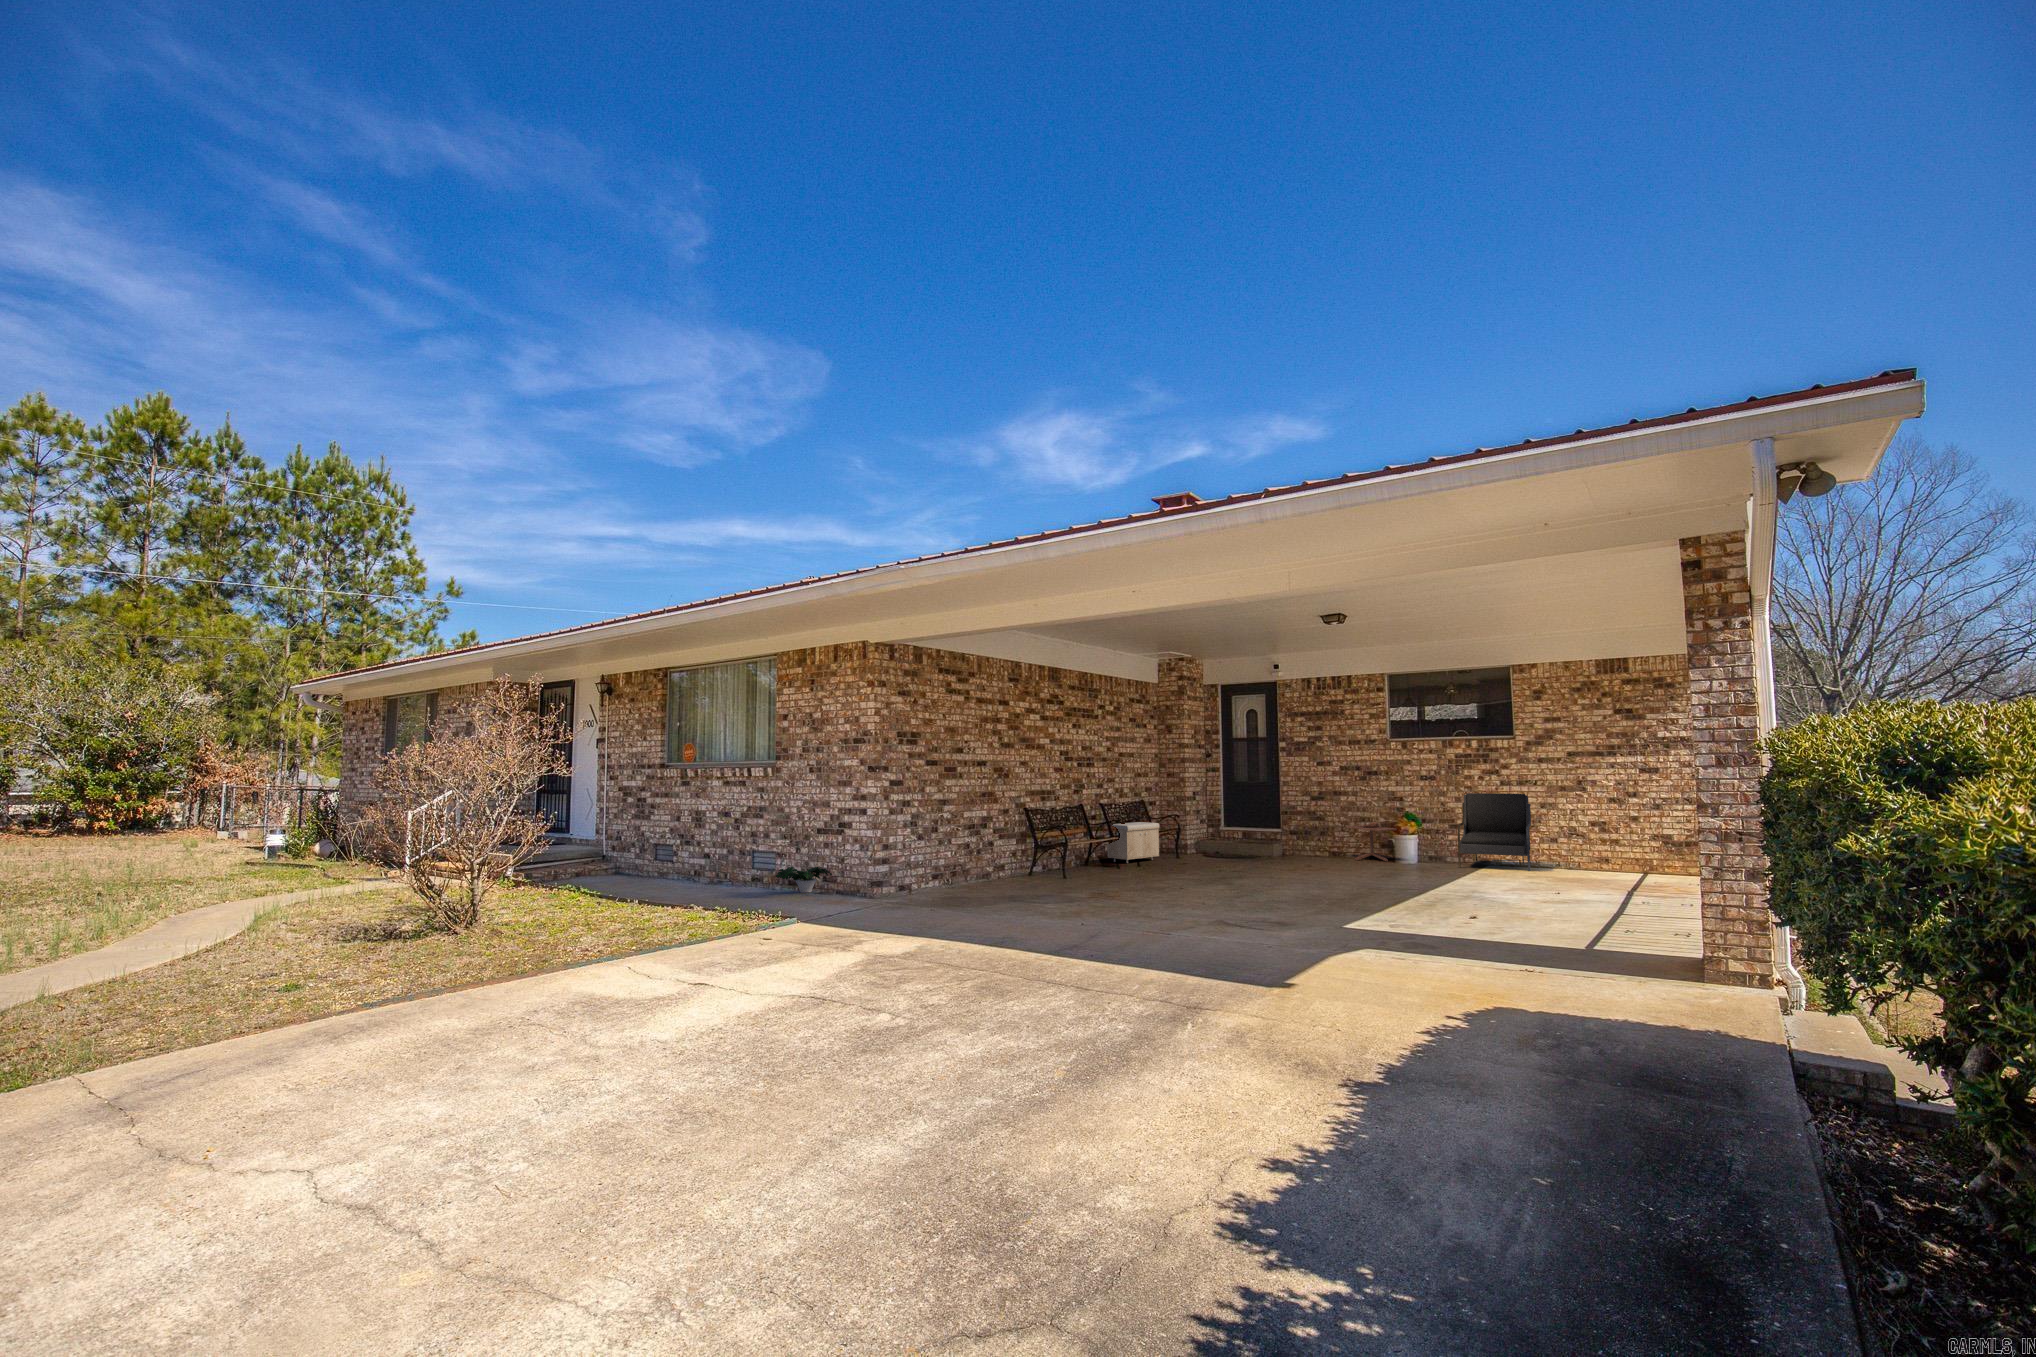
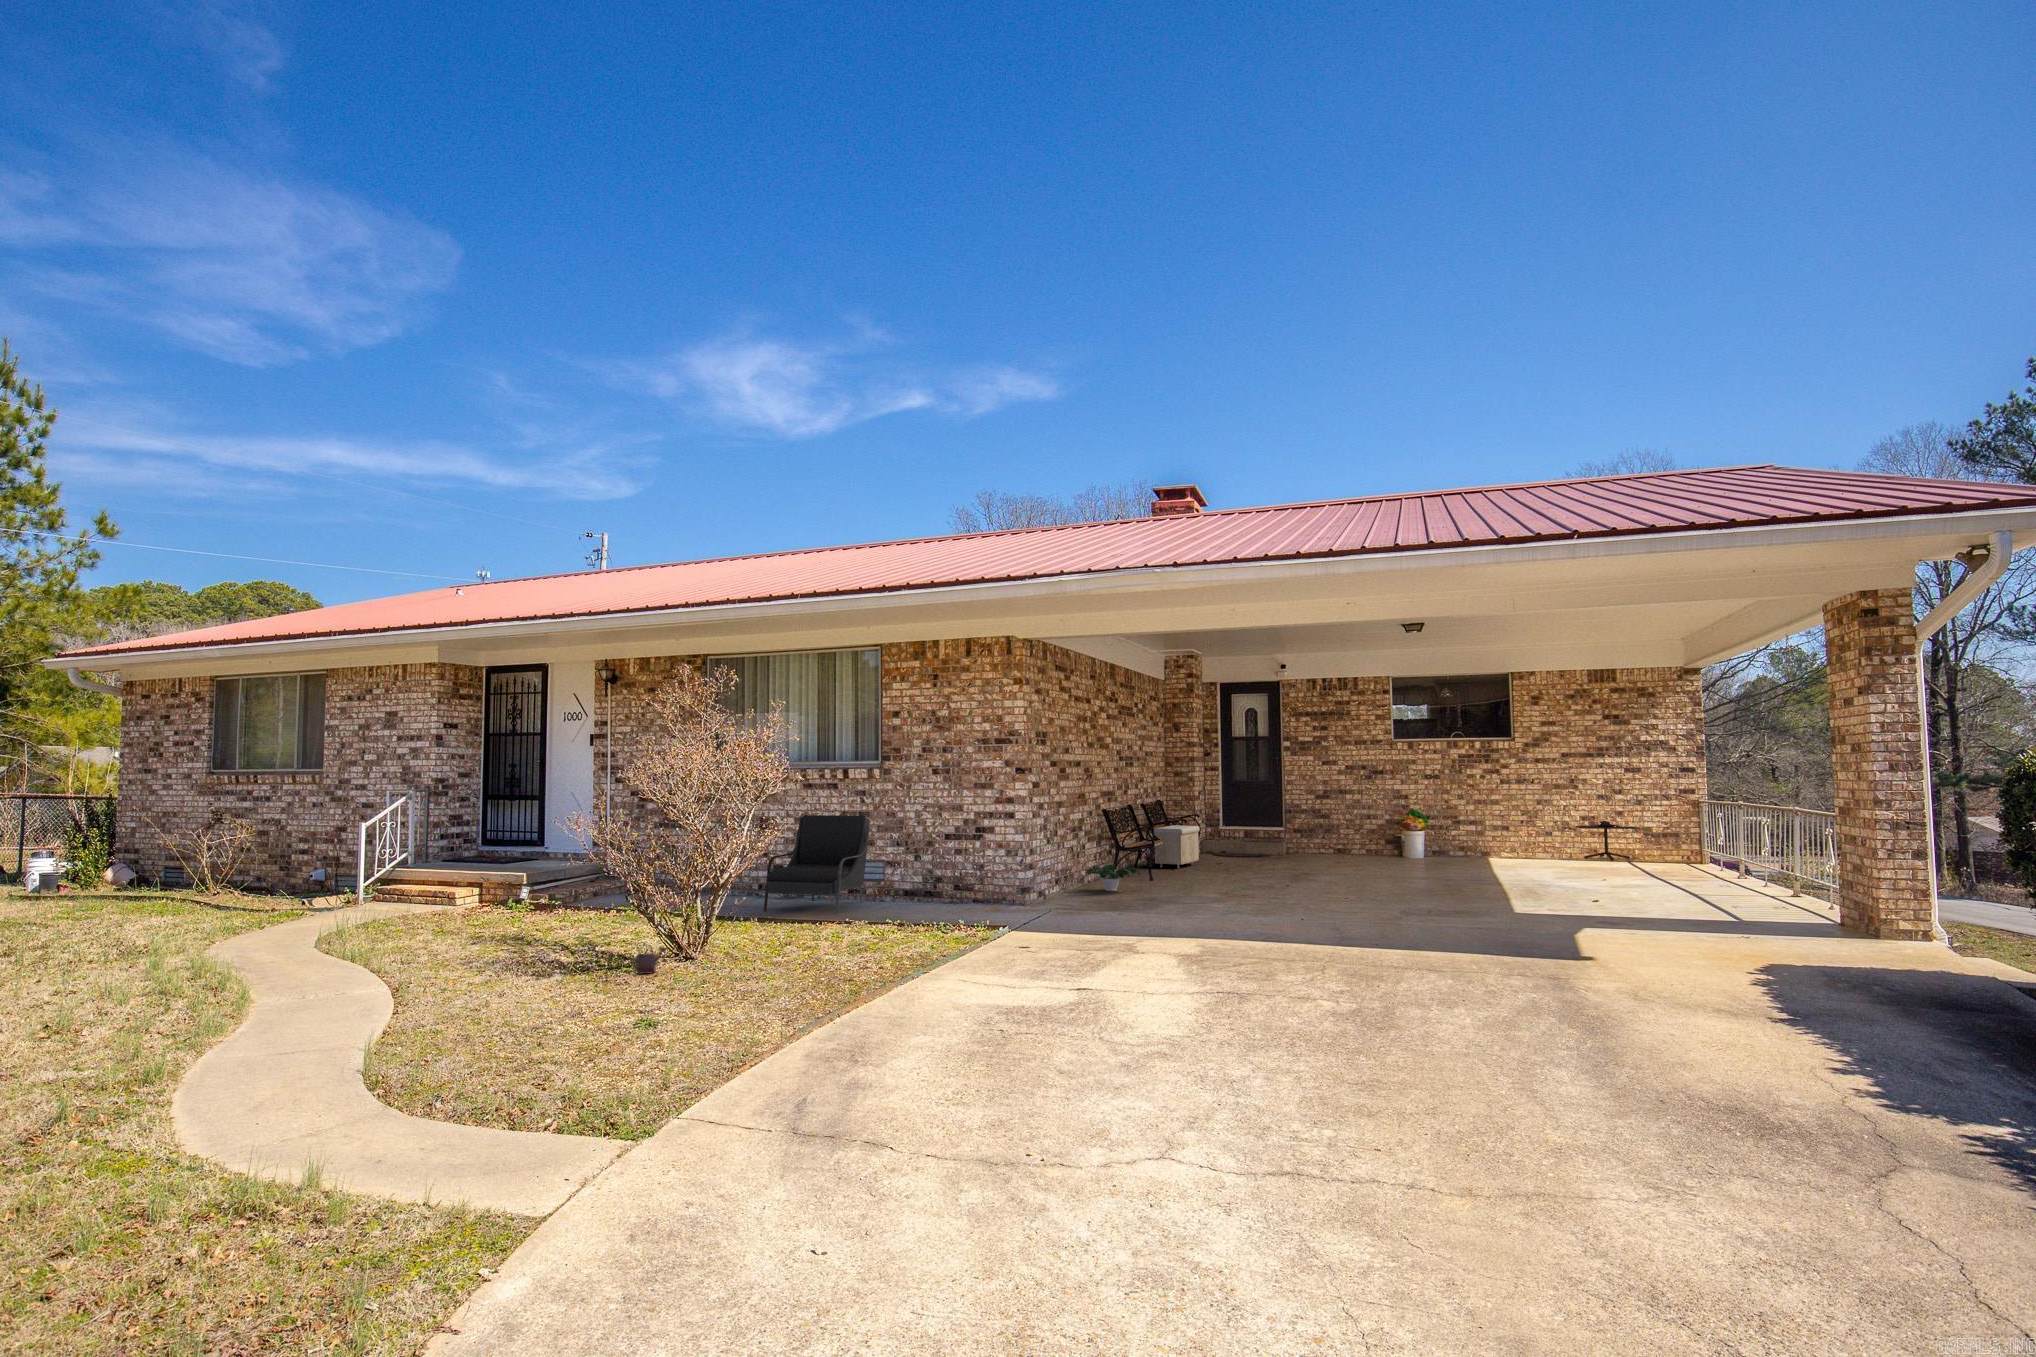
armchair: present [1458,793,1531,871] -> present [764,815,872,914]
side table: present [1346,822,1397,861] -> present [1576,821,1636,861]
potted plant: present [776,866,832,893] -> present [1087,864,1140,891]
watering can: none [386,911,430,937] -> present [632,946,665,974]

